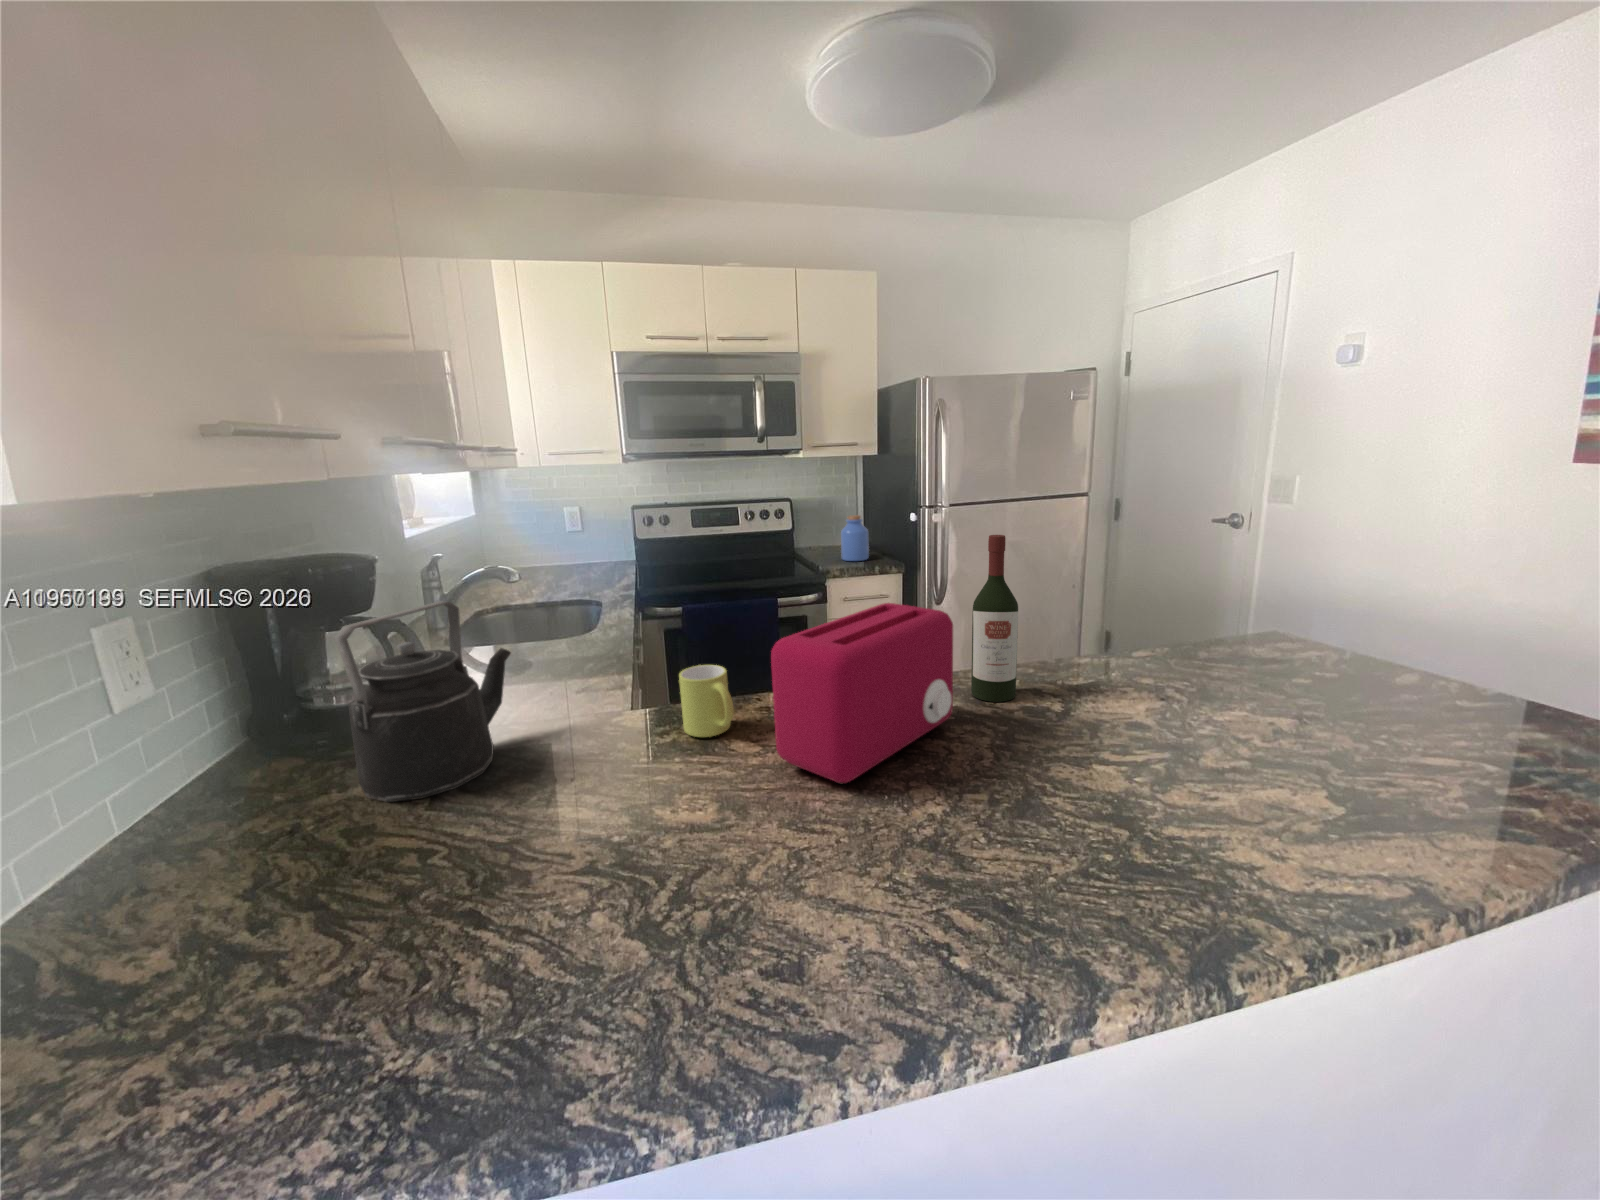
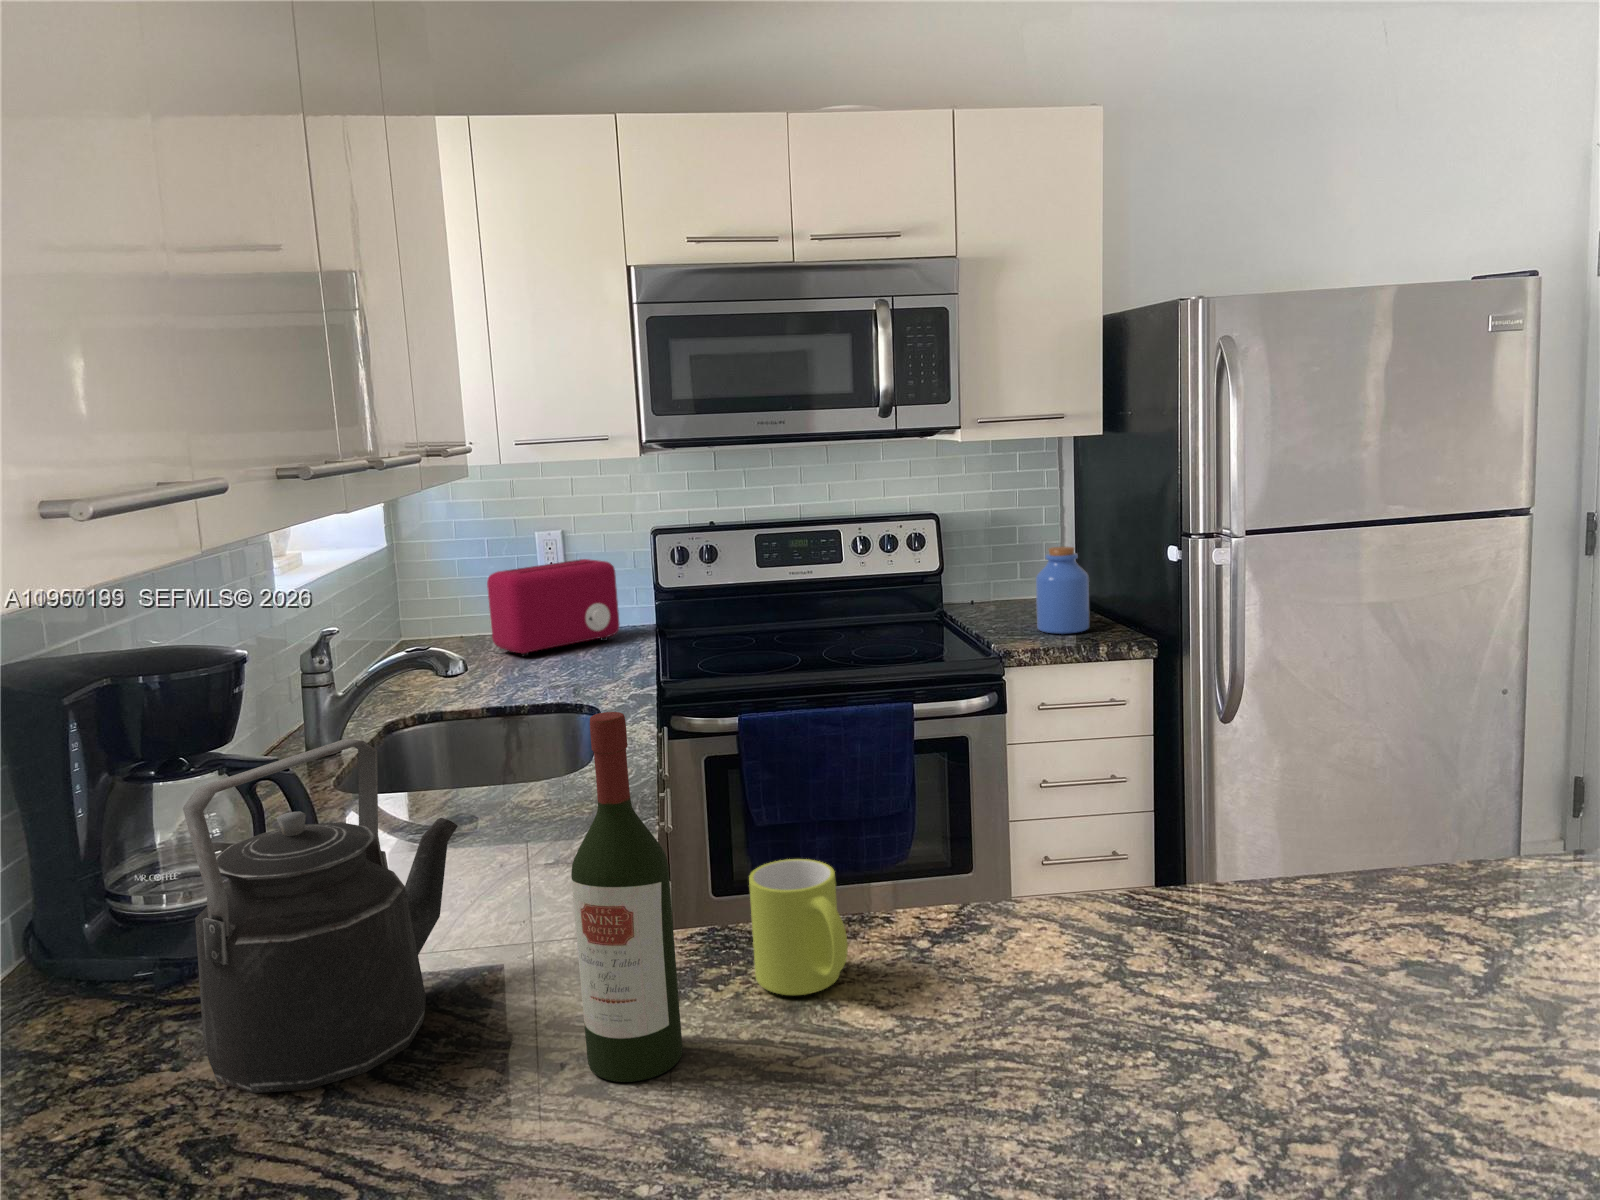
wine bottle: present [971,535,1018,702] -> present [571,712,682,1082]
toaster: present [771,603,953,784] -> present [487,559,619,657]

